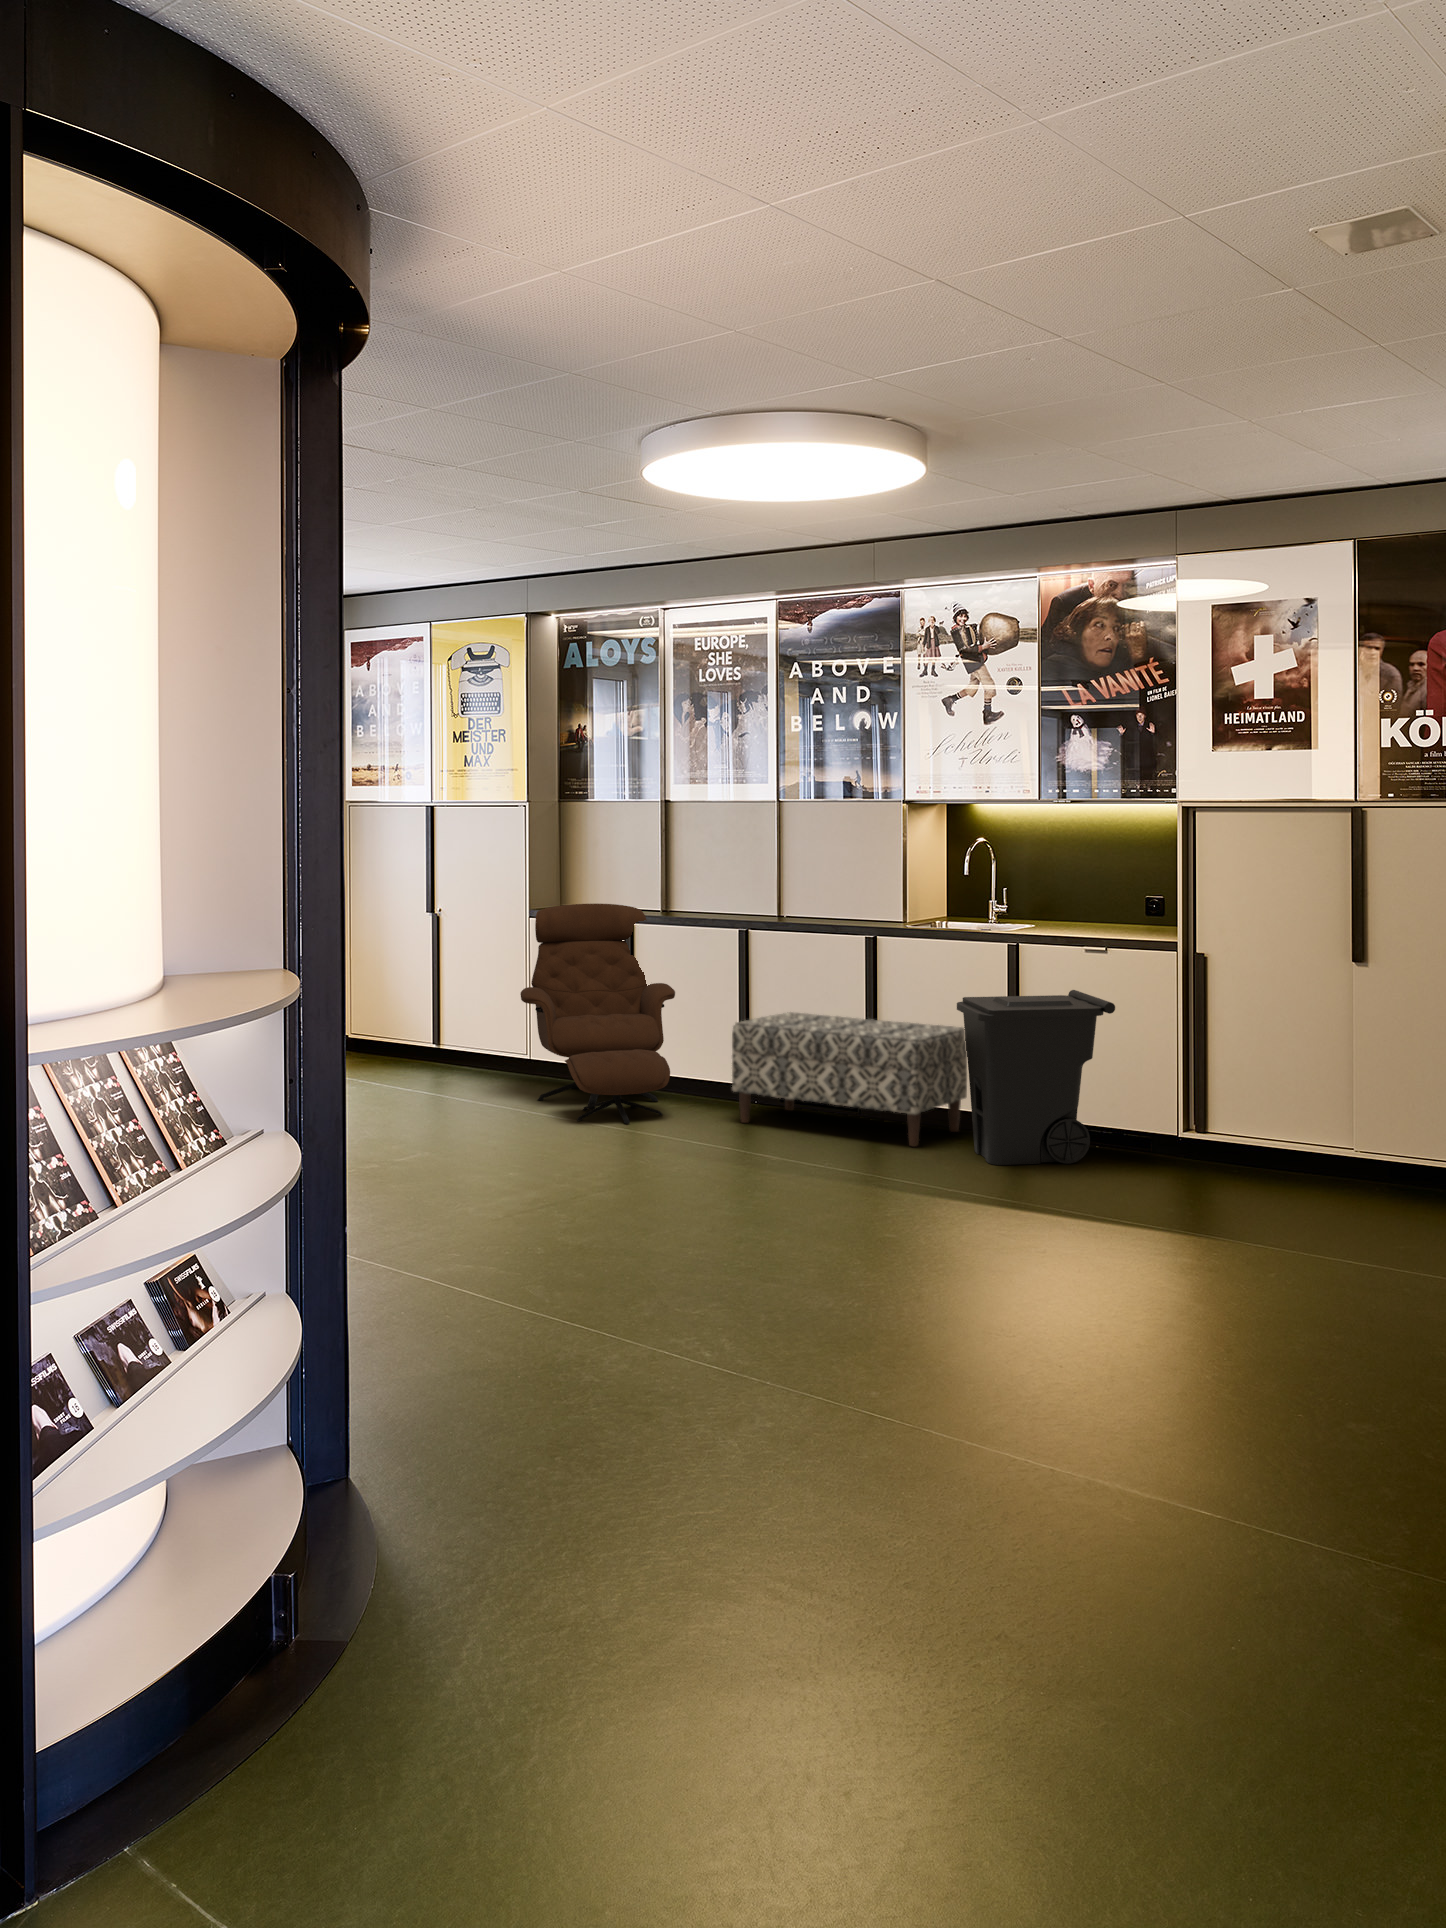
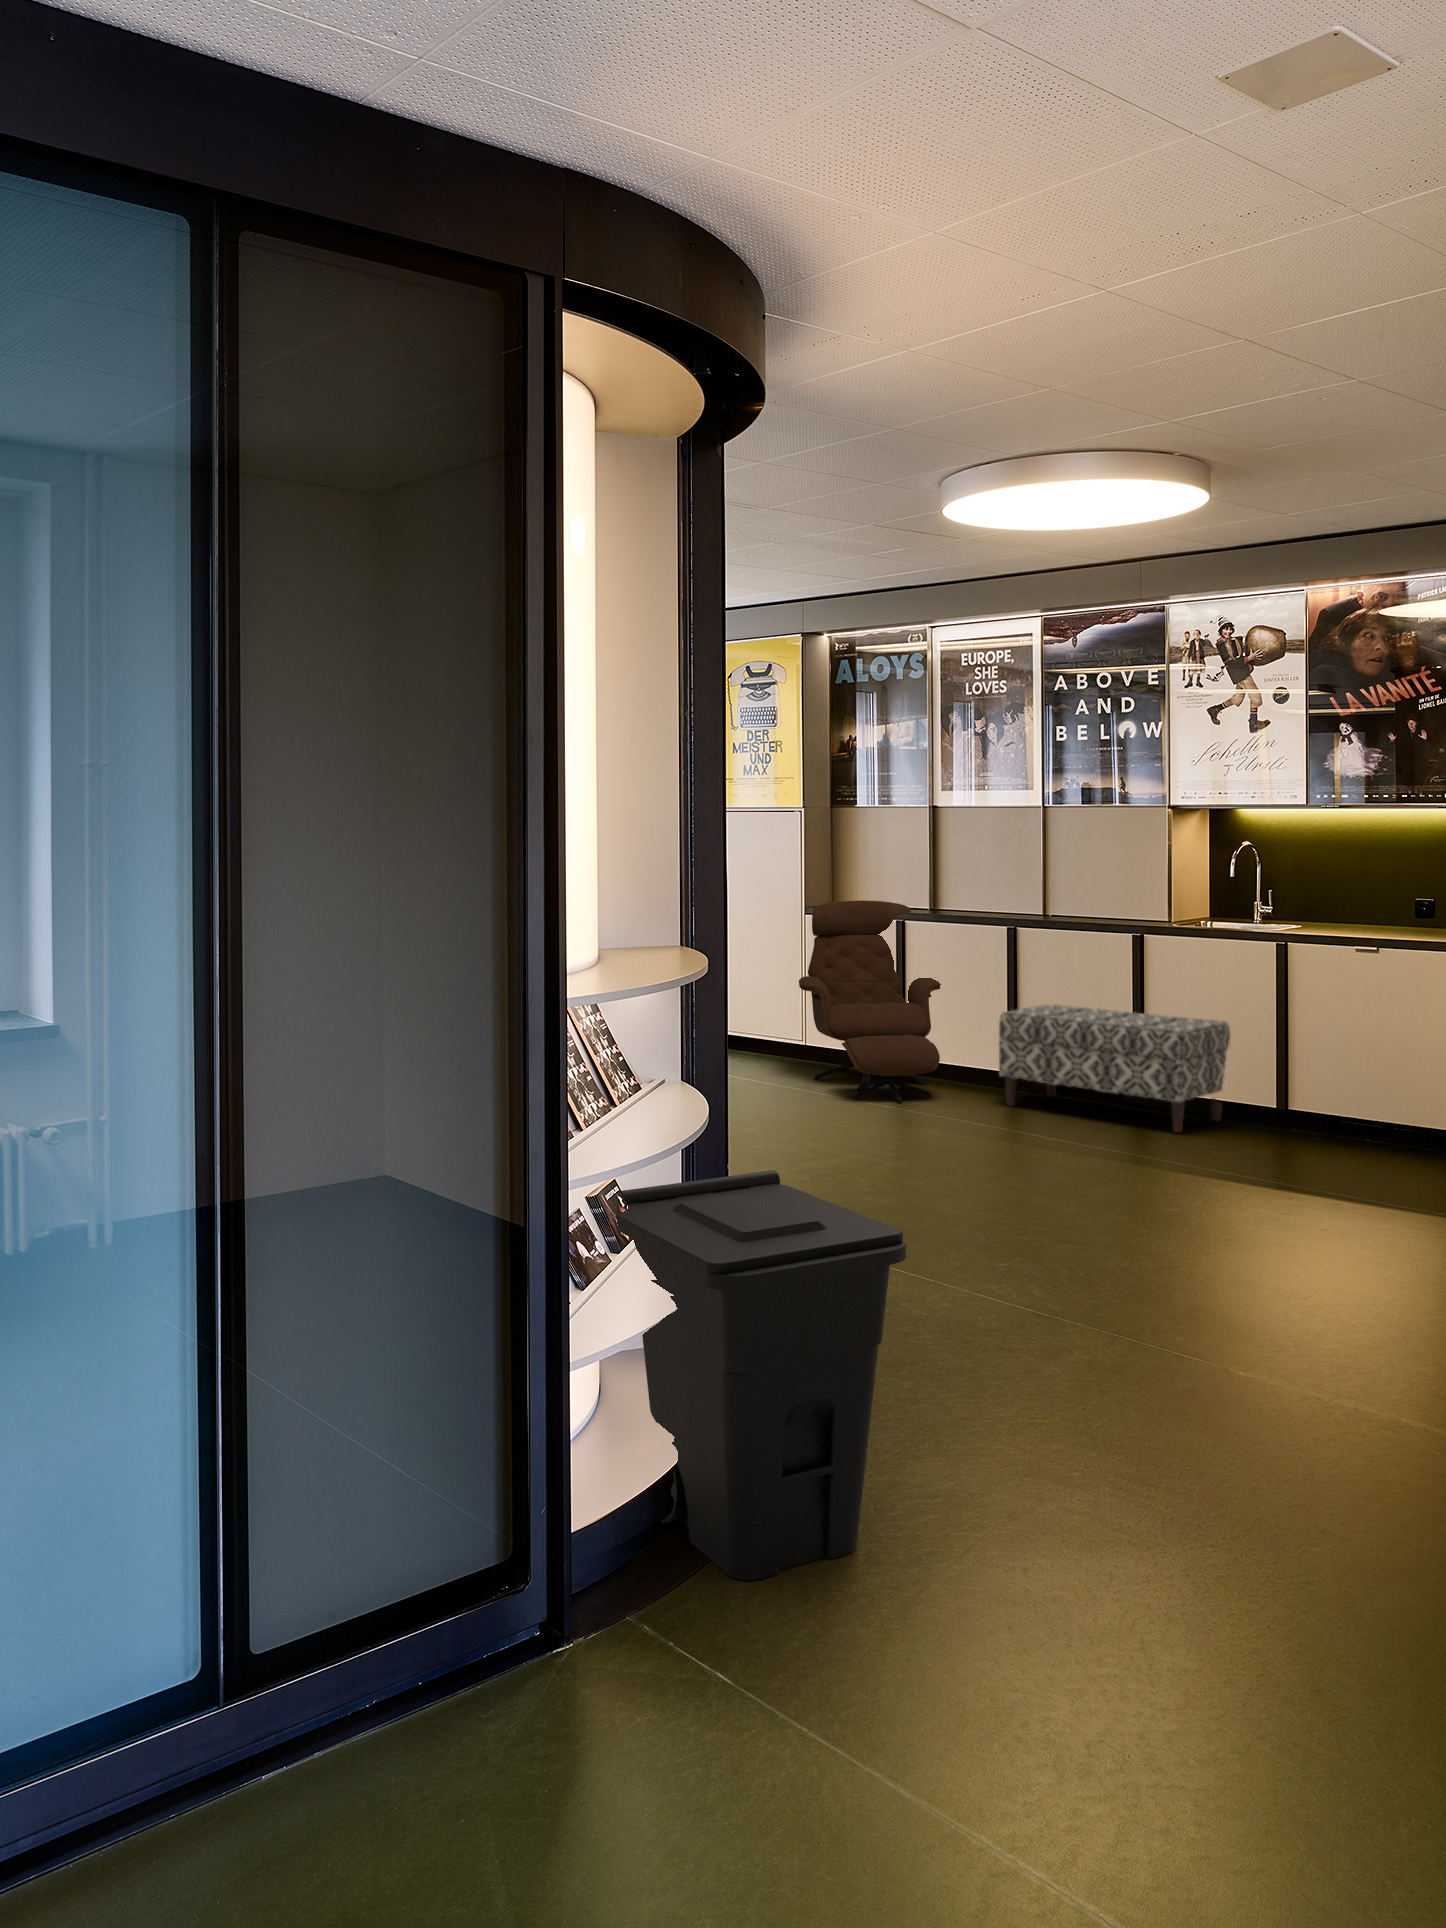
trash can: present [957,990,1115,1165] -> present [616,1170,906,1580]

